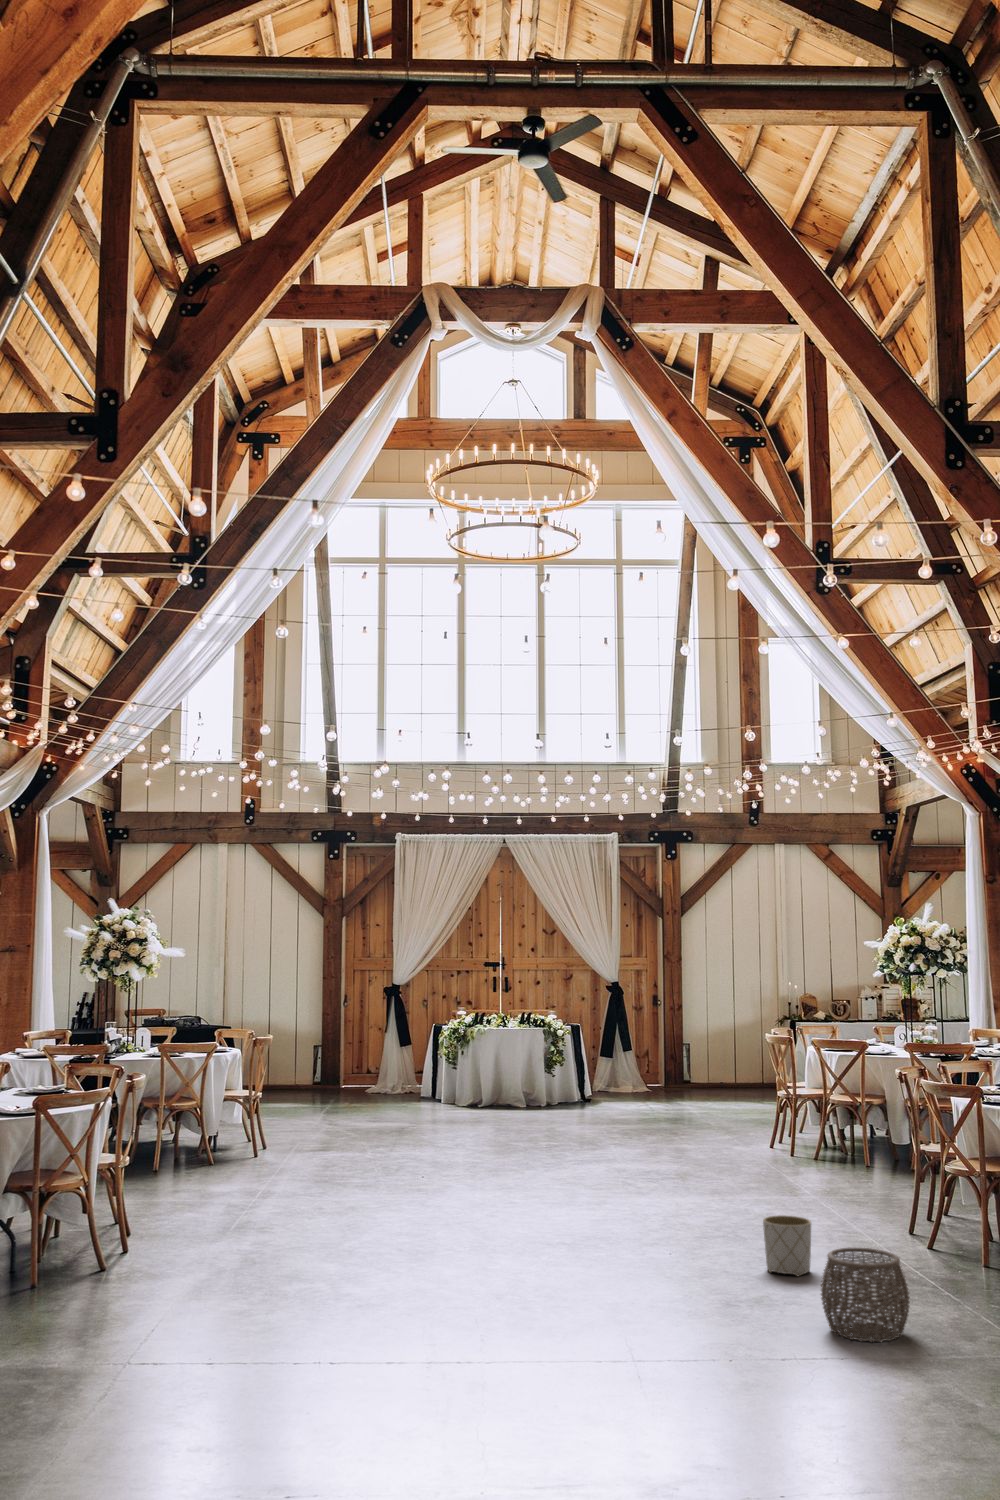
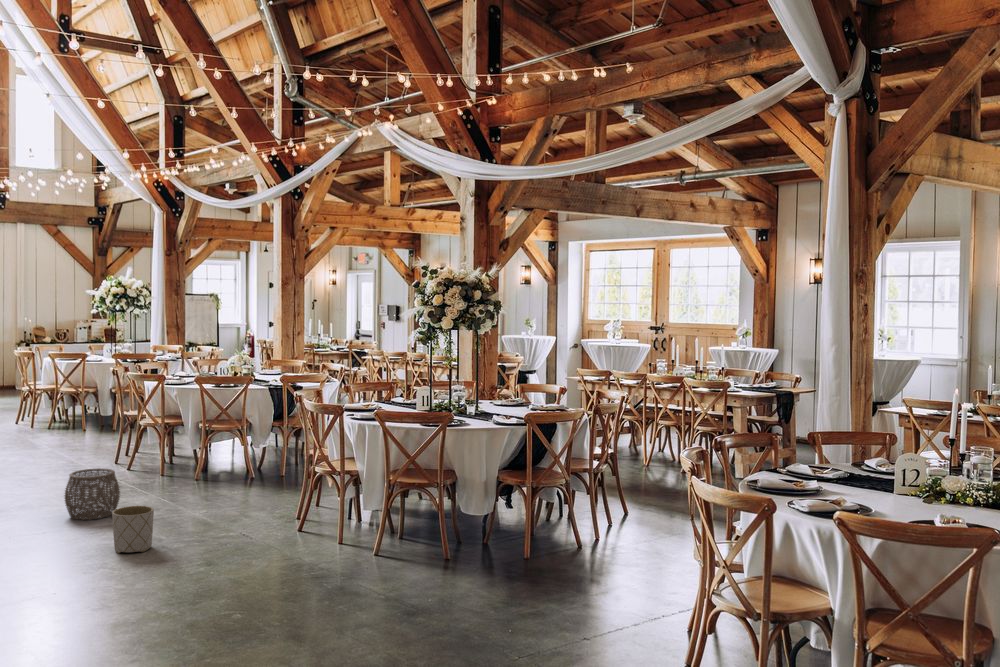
planter: present [763,1215,811,1276] -> present [112,506,154,553]

